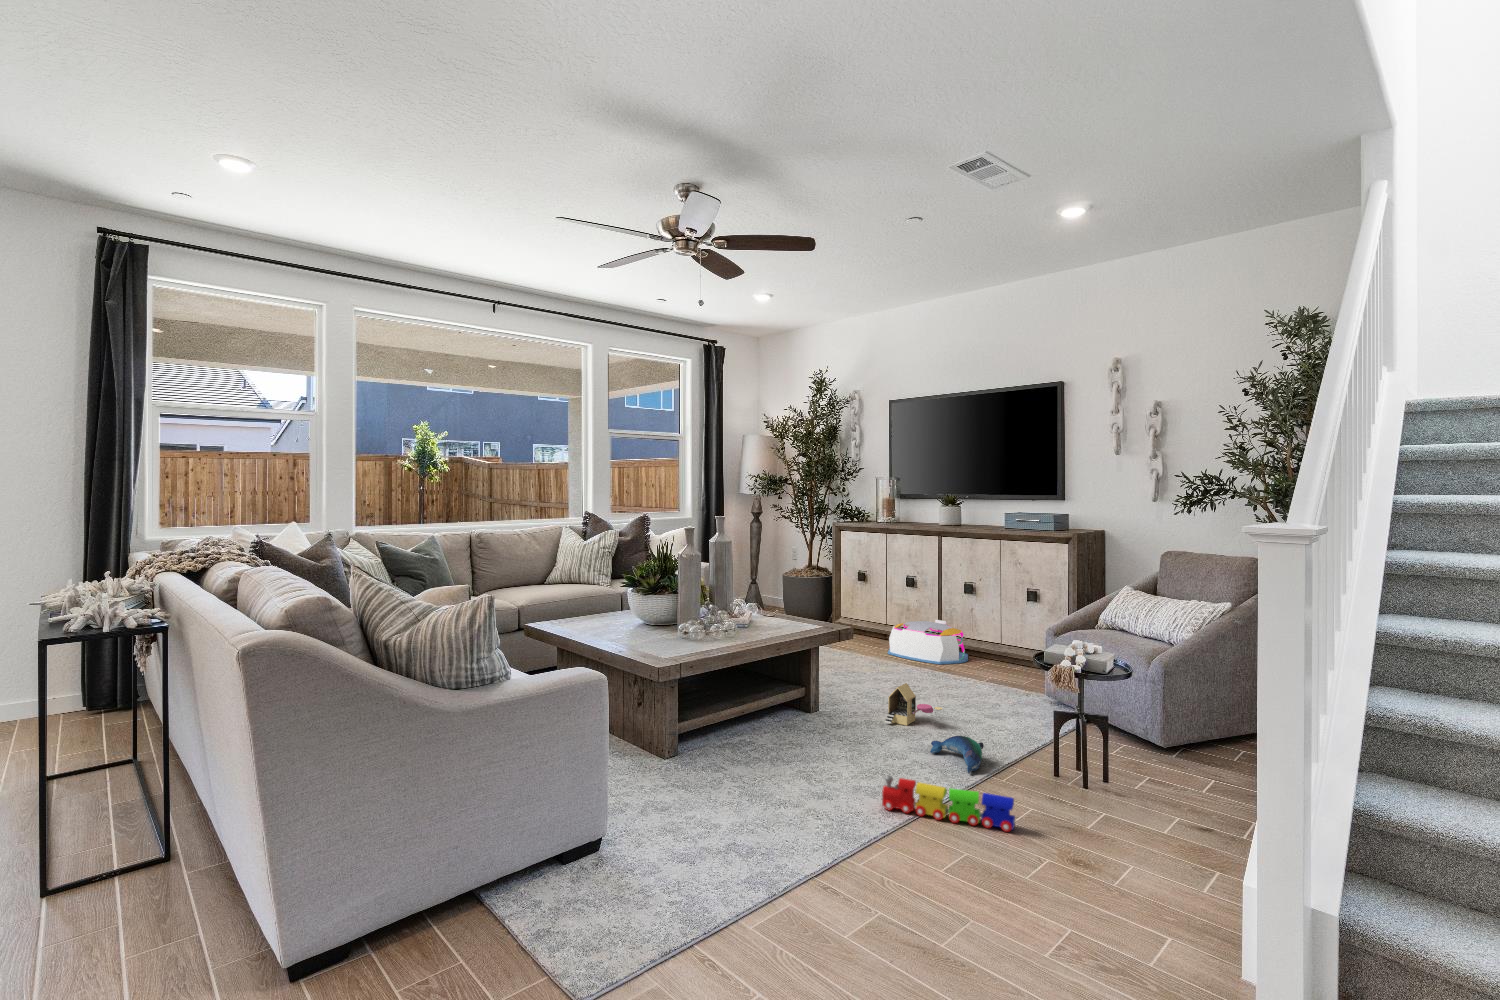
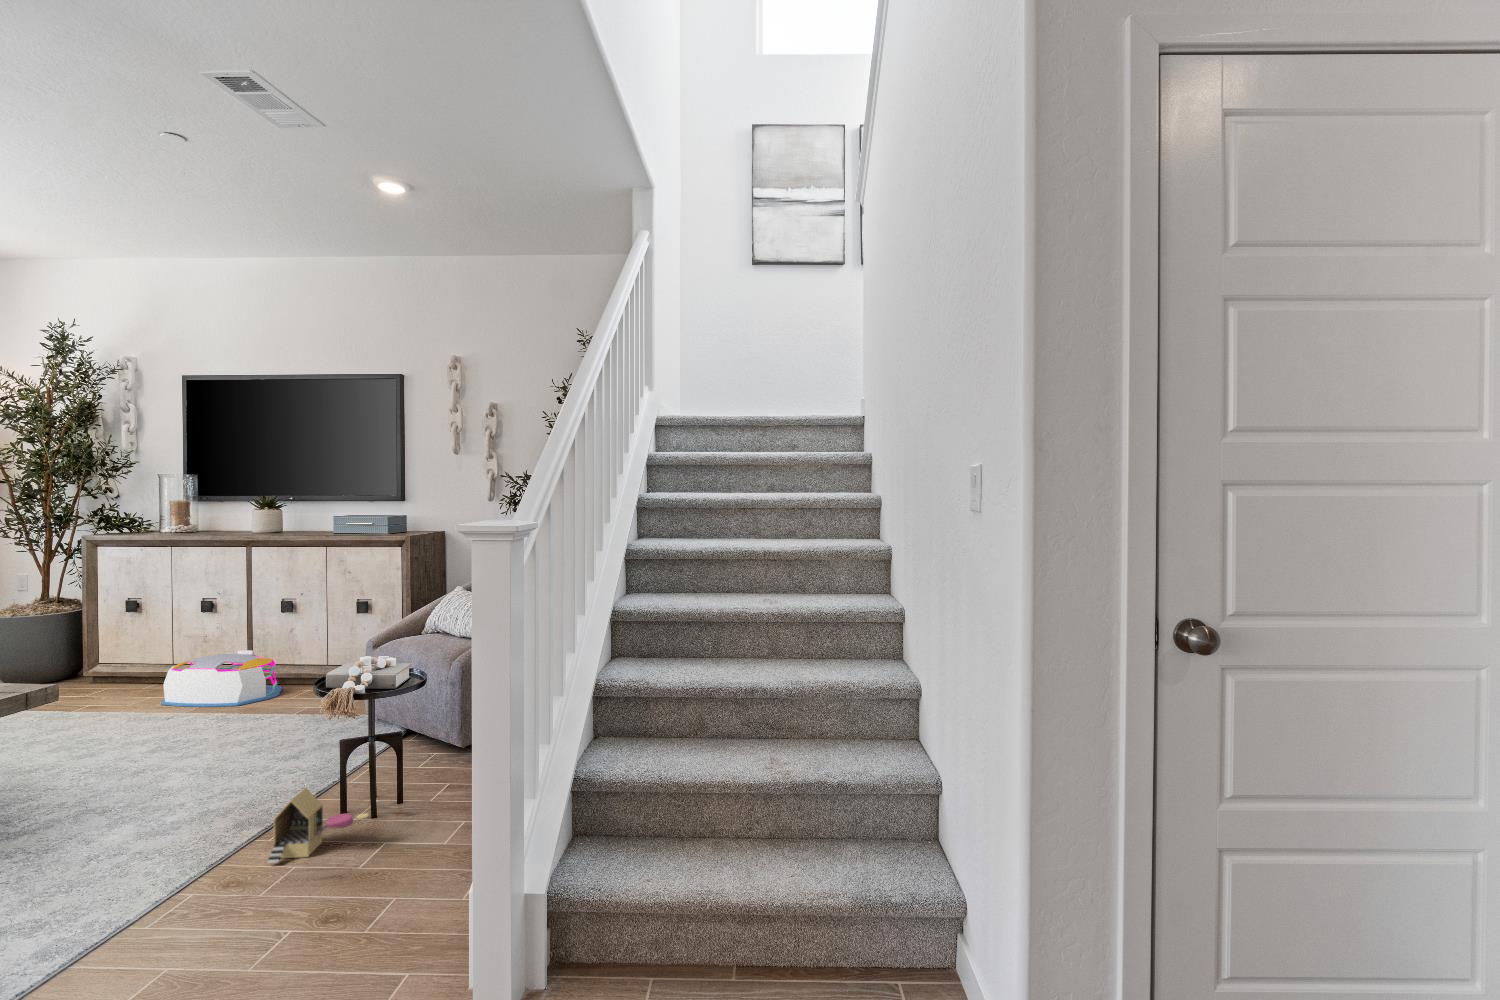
toy house: present [885,683,942,725] -> present [267,788,369,863]
plush toy: present [930,736,984,773] -> none [172,797,251,845]
toy train: present [882,775,1015,832] -> none [48,865,264,942]

